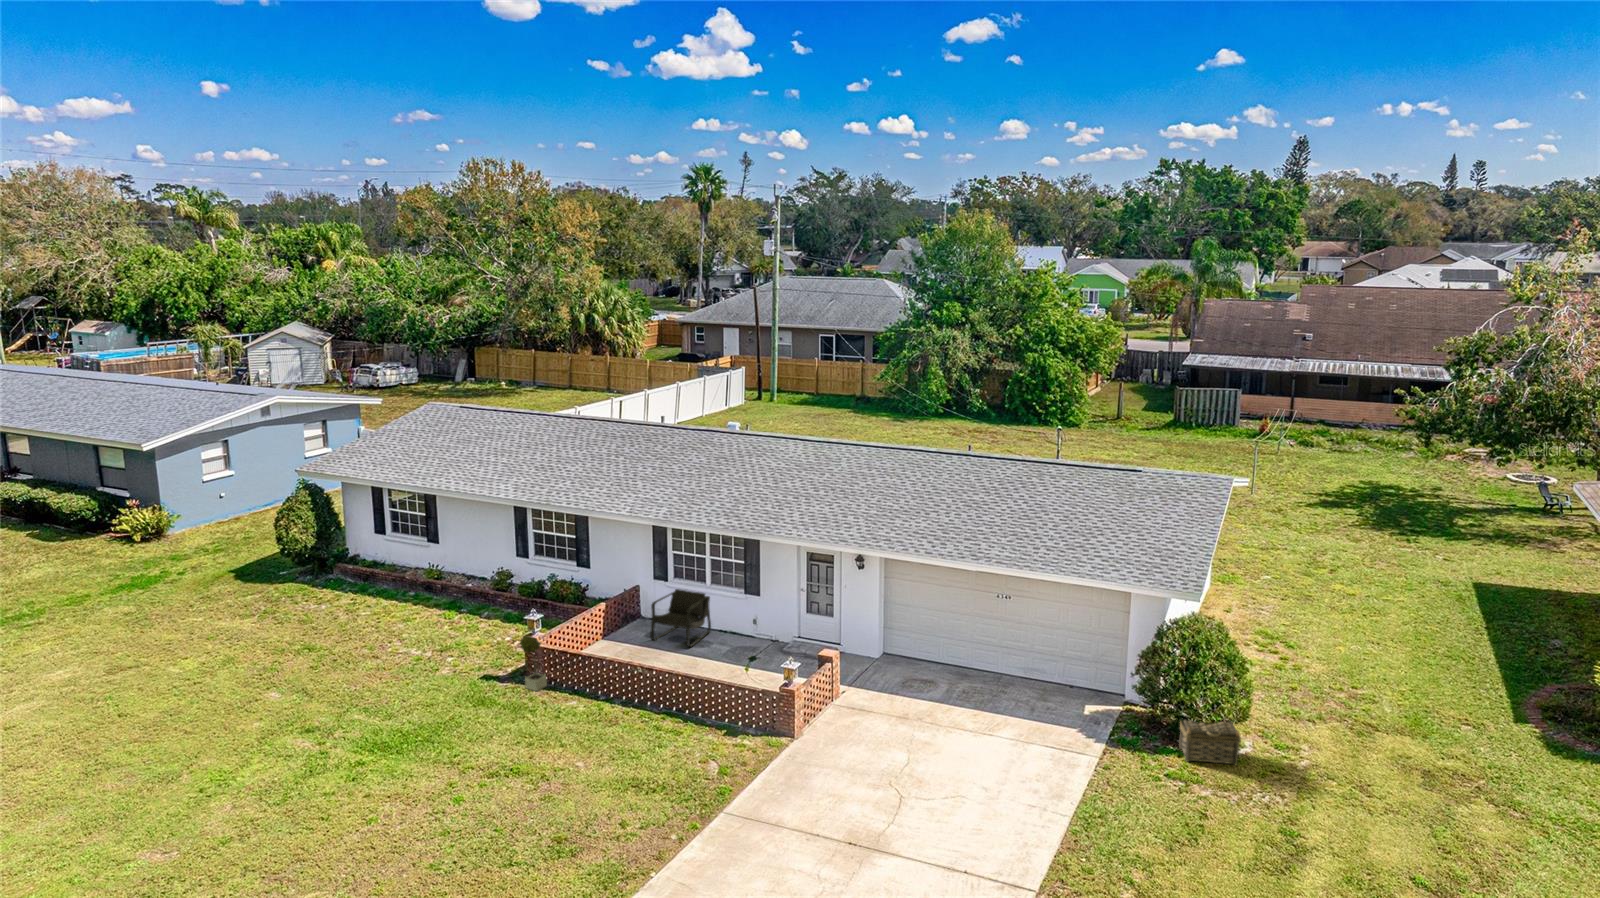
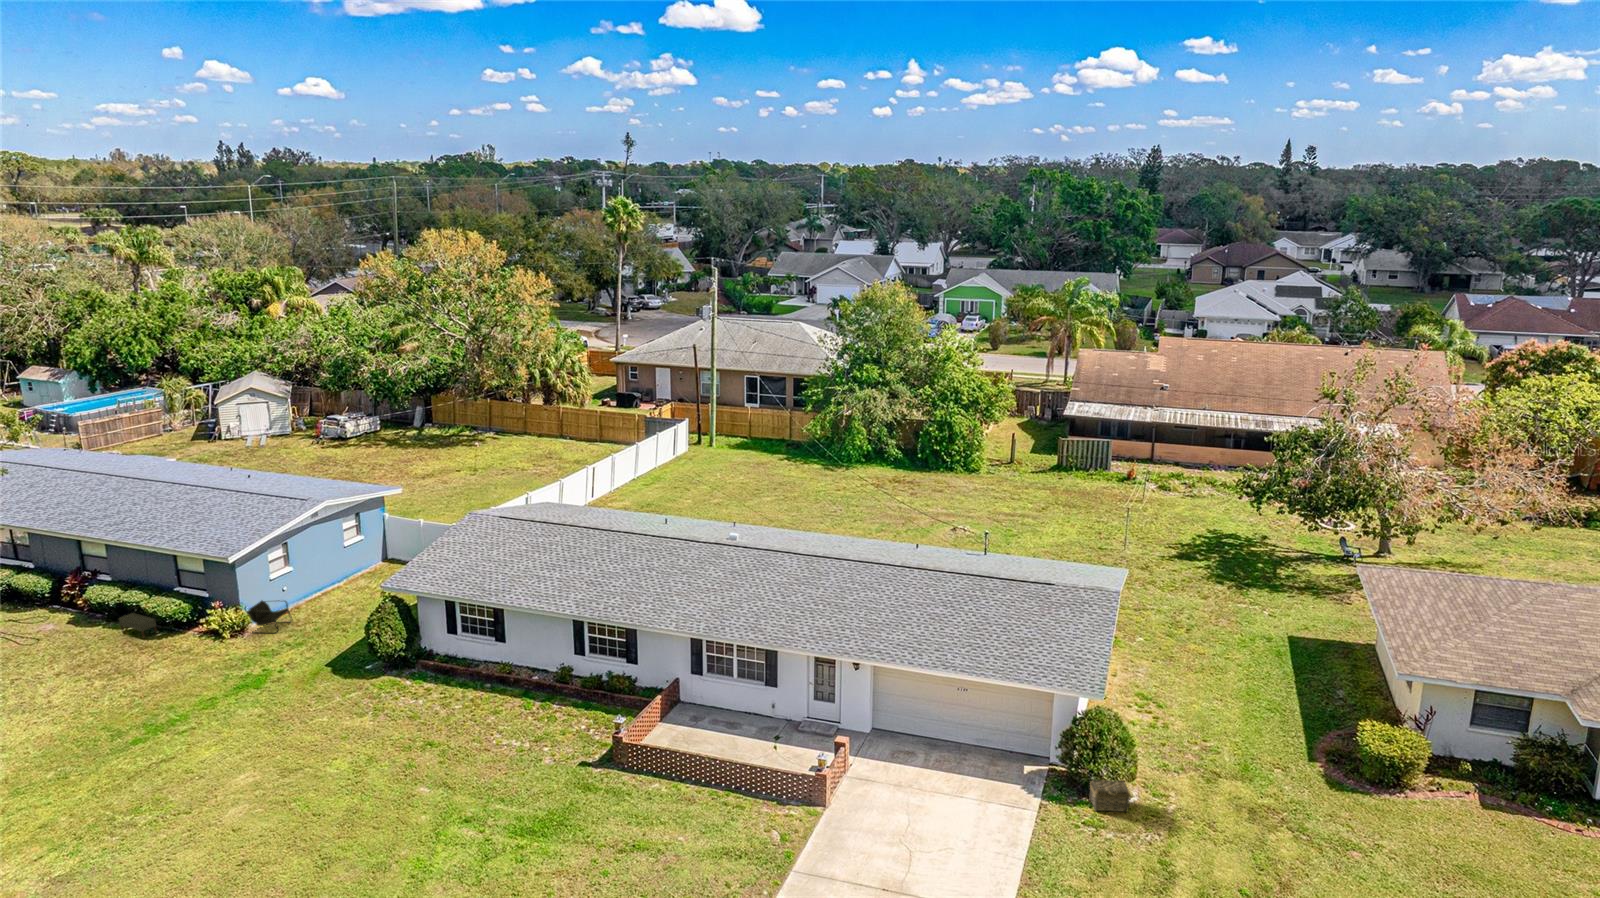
bench: none [30,513,70,539] -> present [119,613,156,638]
armchair: present [650,589,711,647] -> present [247,600,292,630]
potted tree: present [520,636,547,691] -> none [611,737,631,779]

